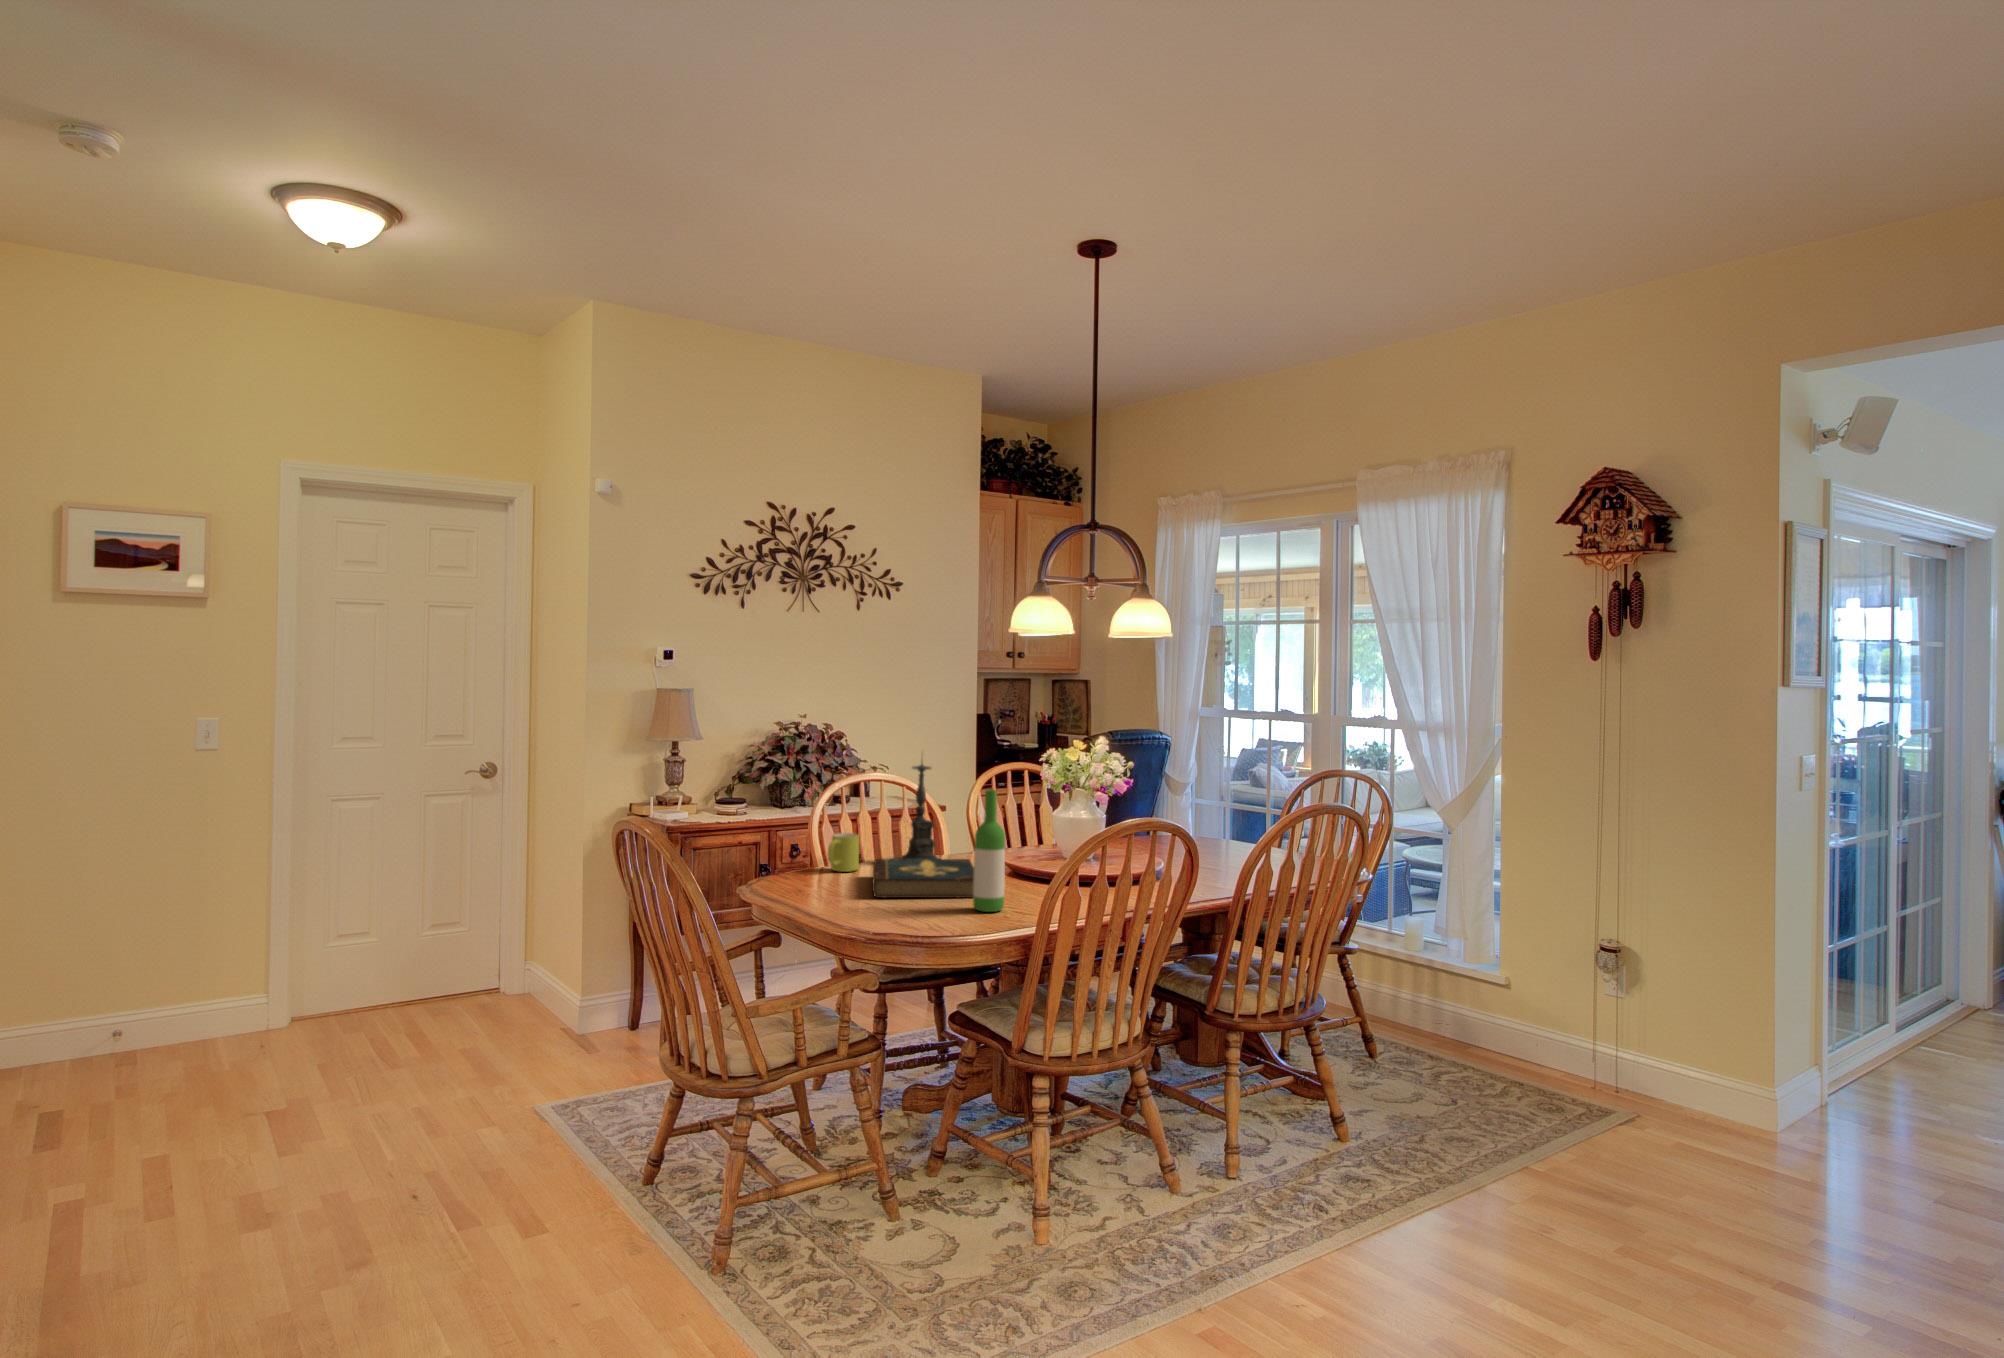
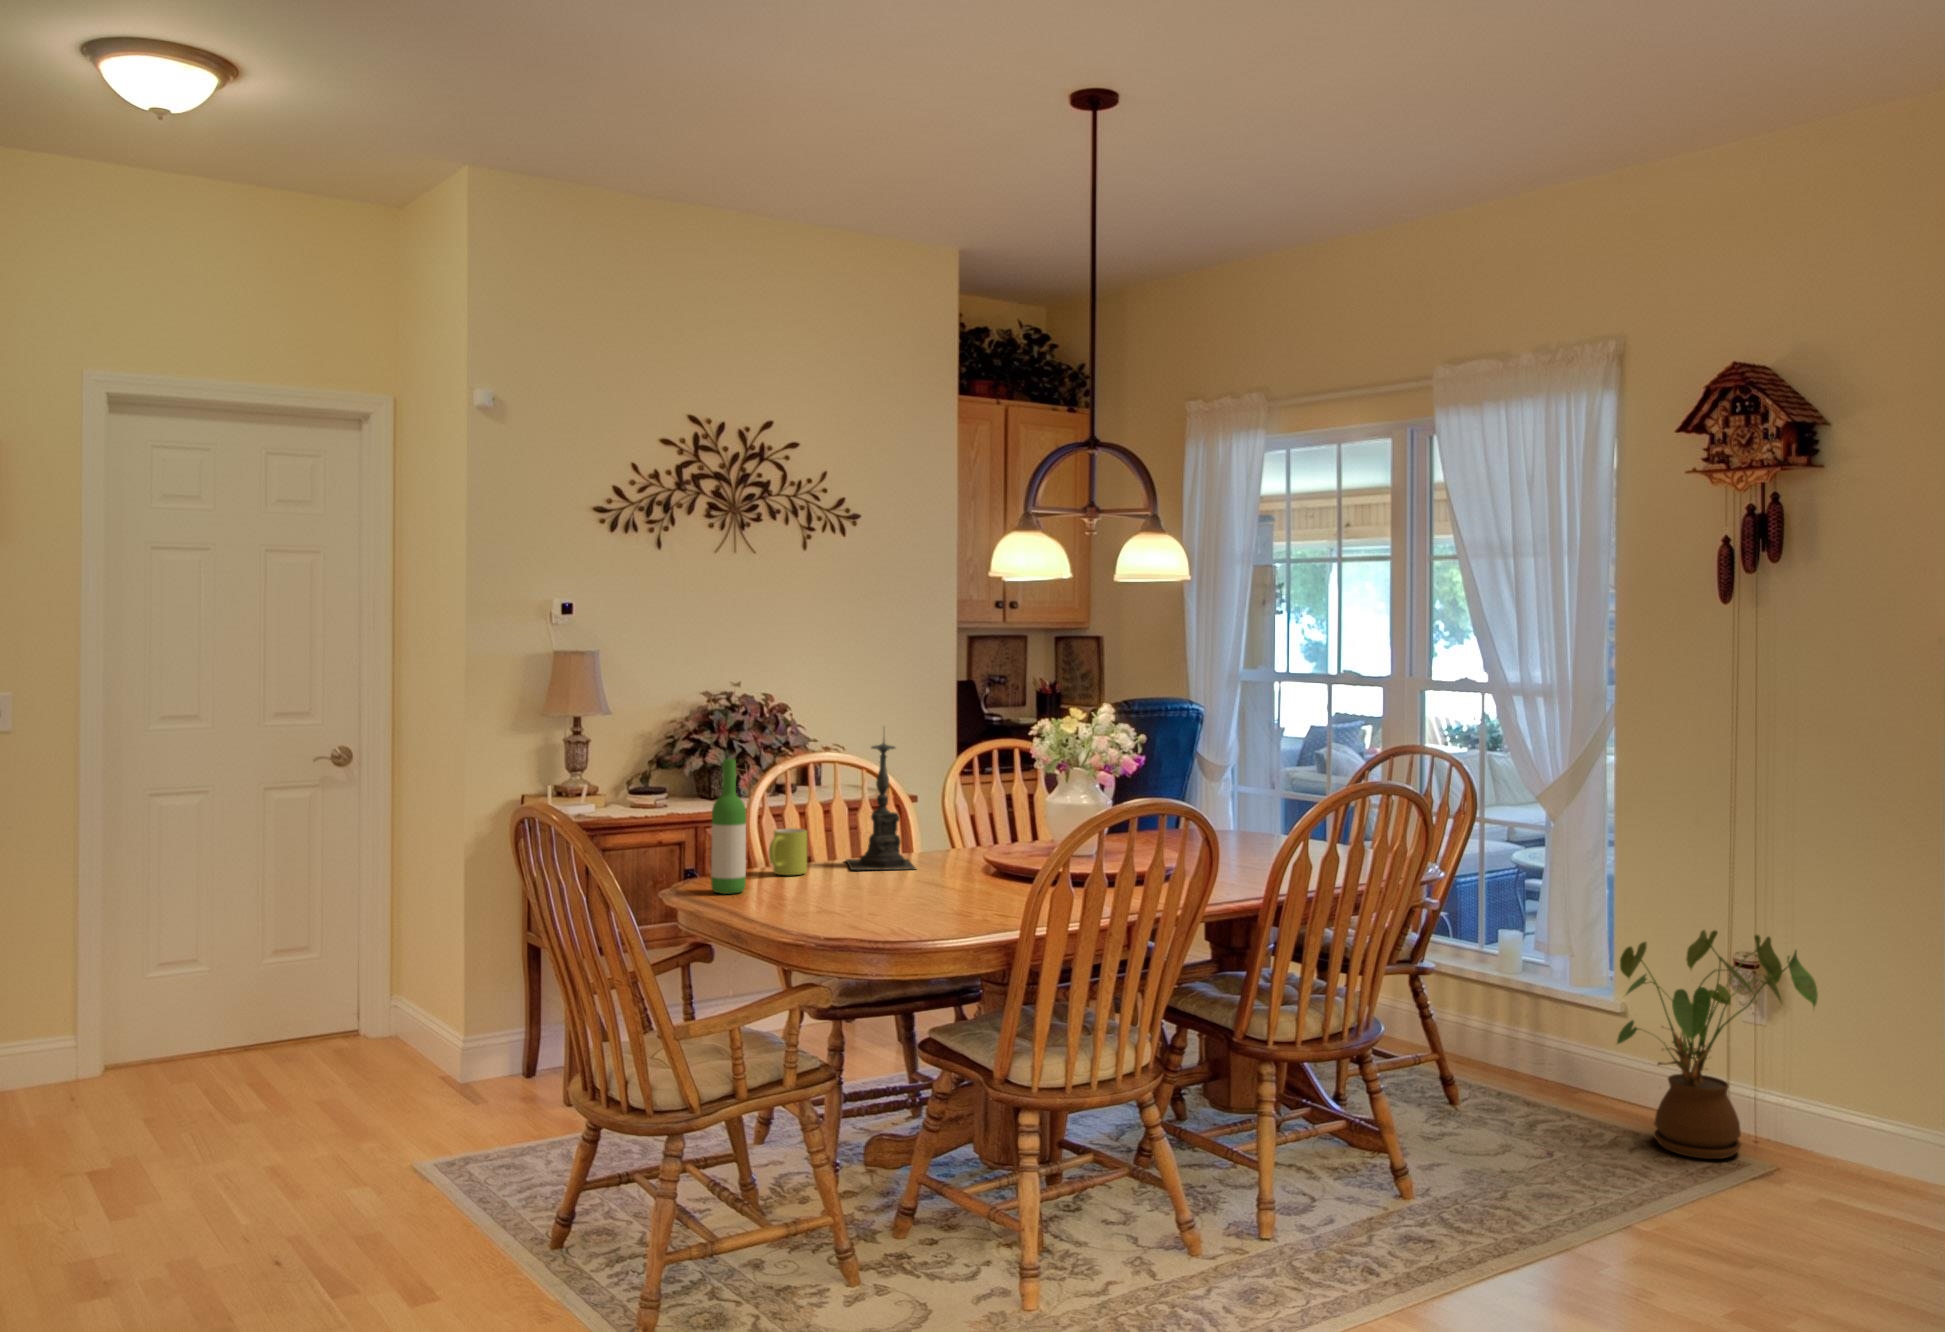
wine bottle: present [973,789,1005,912] -> present [711,759,746,894]
book: present [872,859,974,898] -> none [823,858,953,904]
house plant: none [1507,920,1671,1106] -> present [1617,930,1818,1159]

